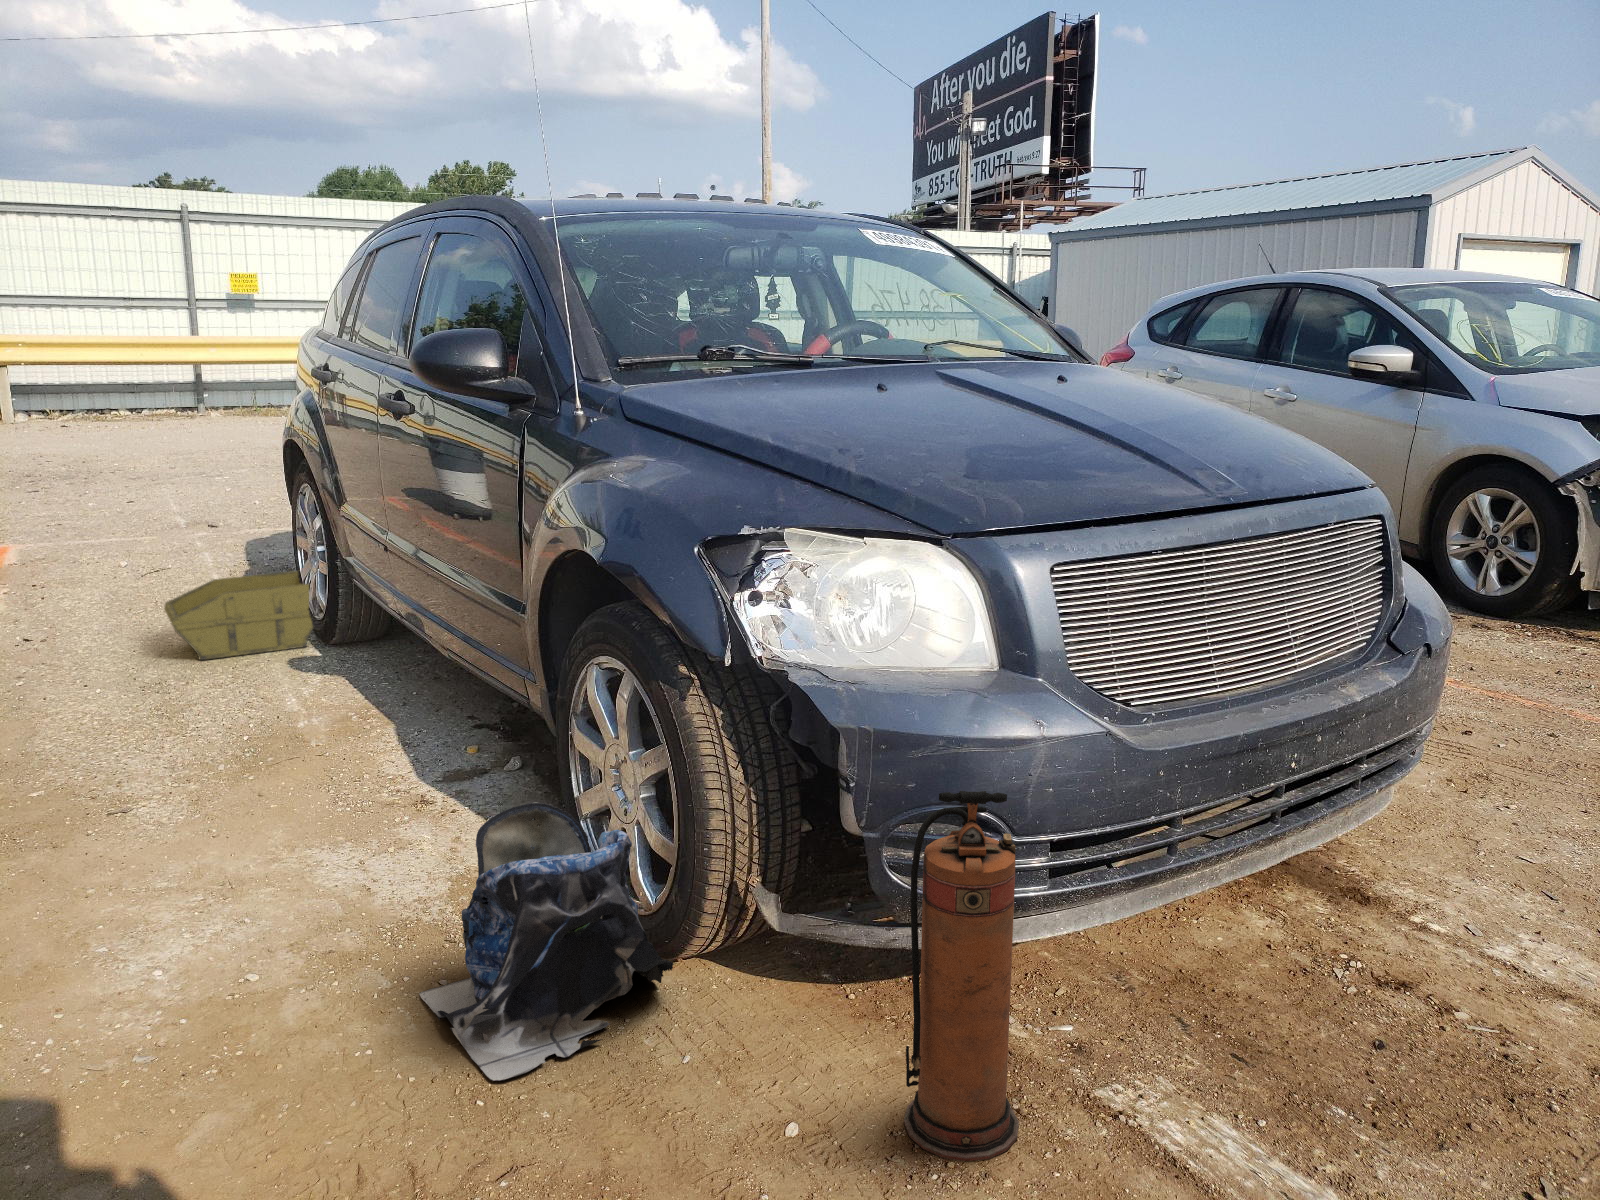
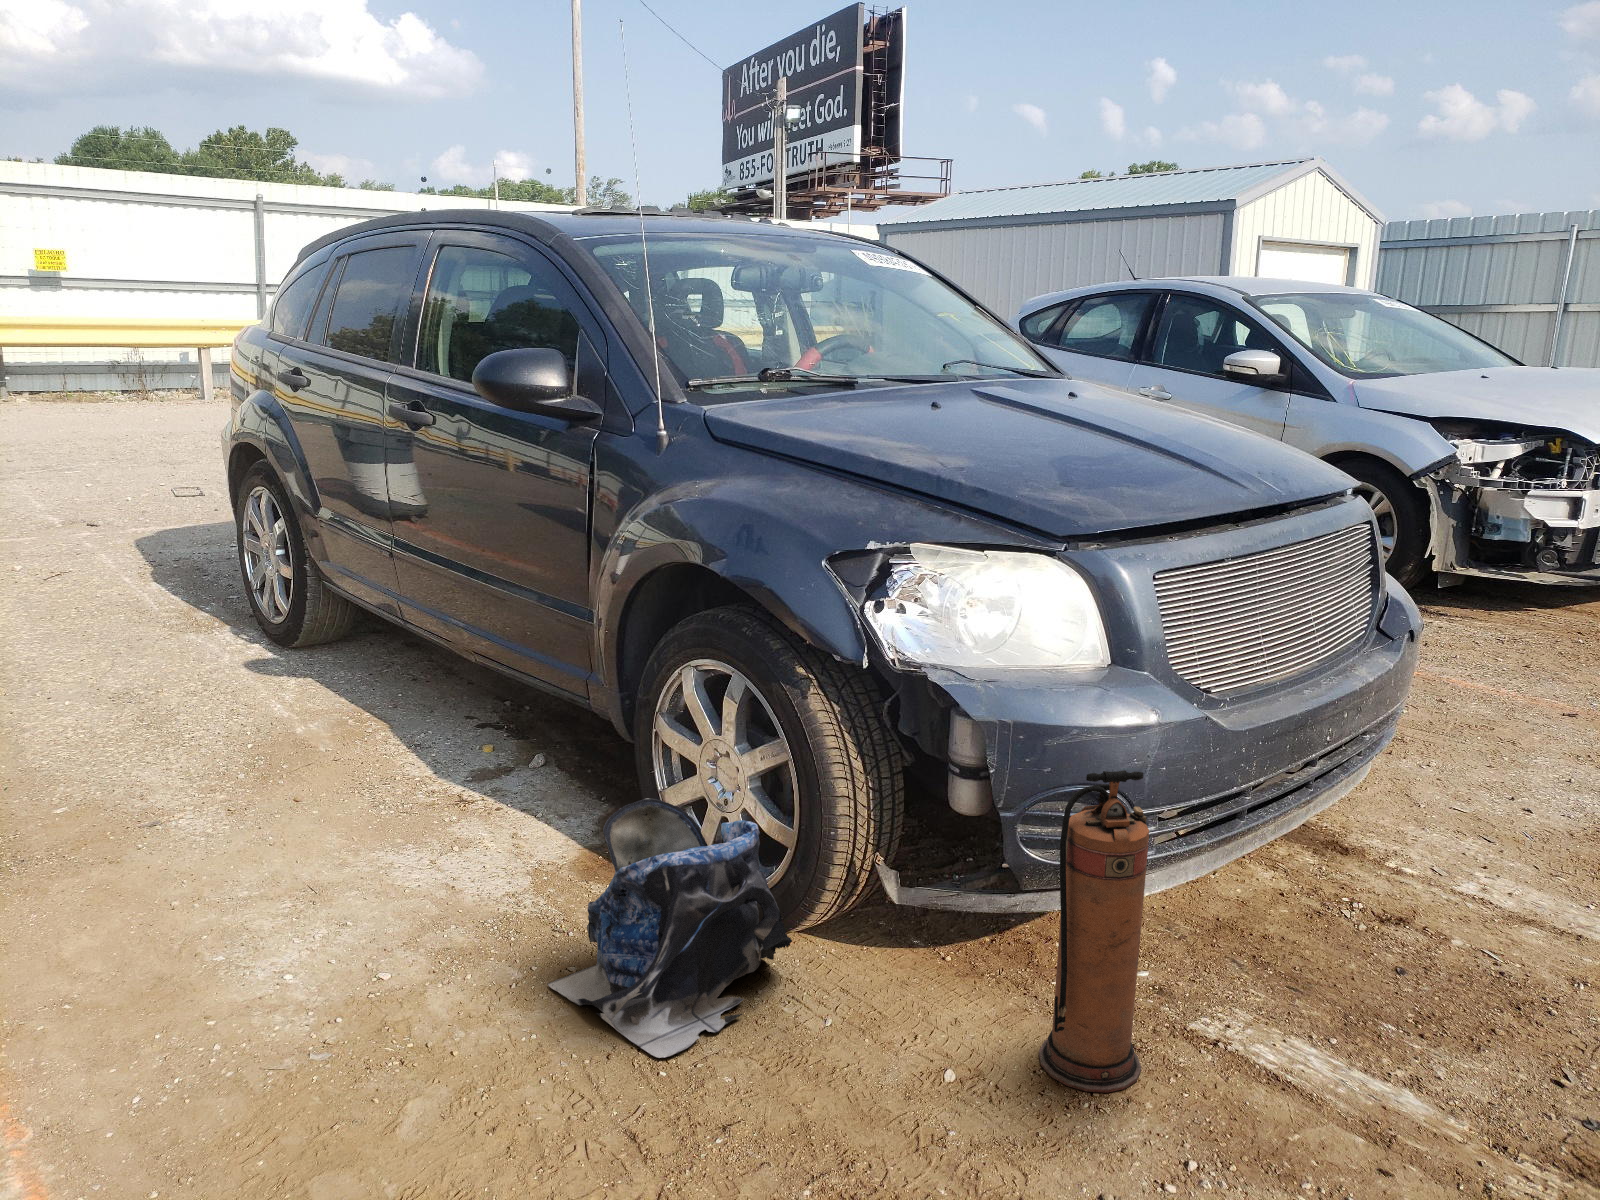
storage bin: present [164,571,313,660] -> none [94,572,265,669]

